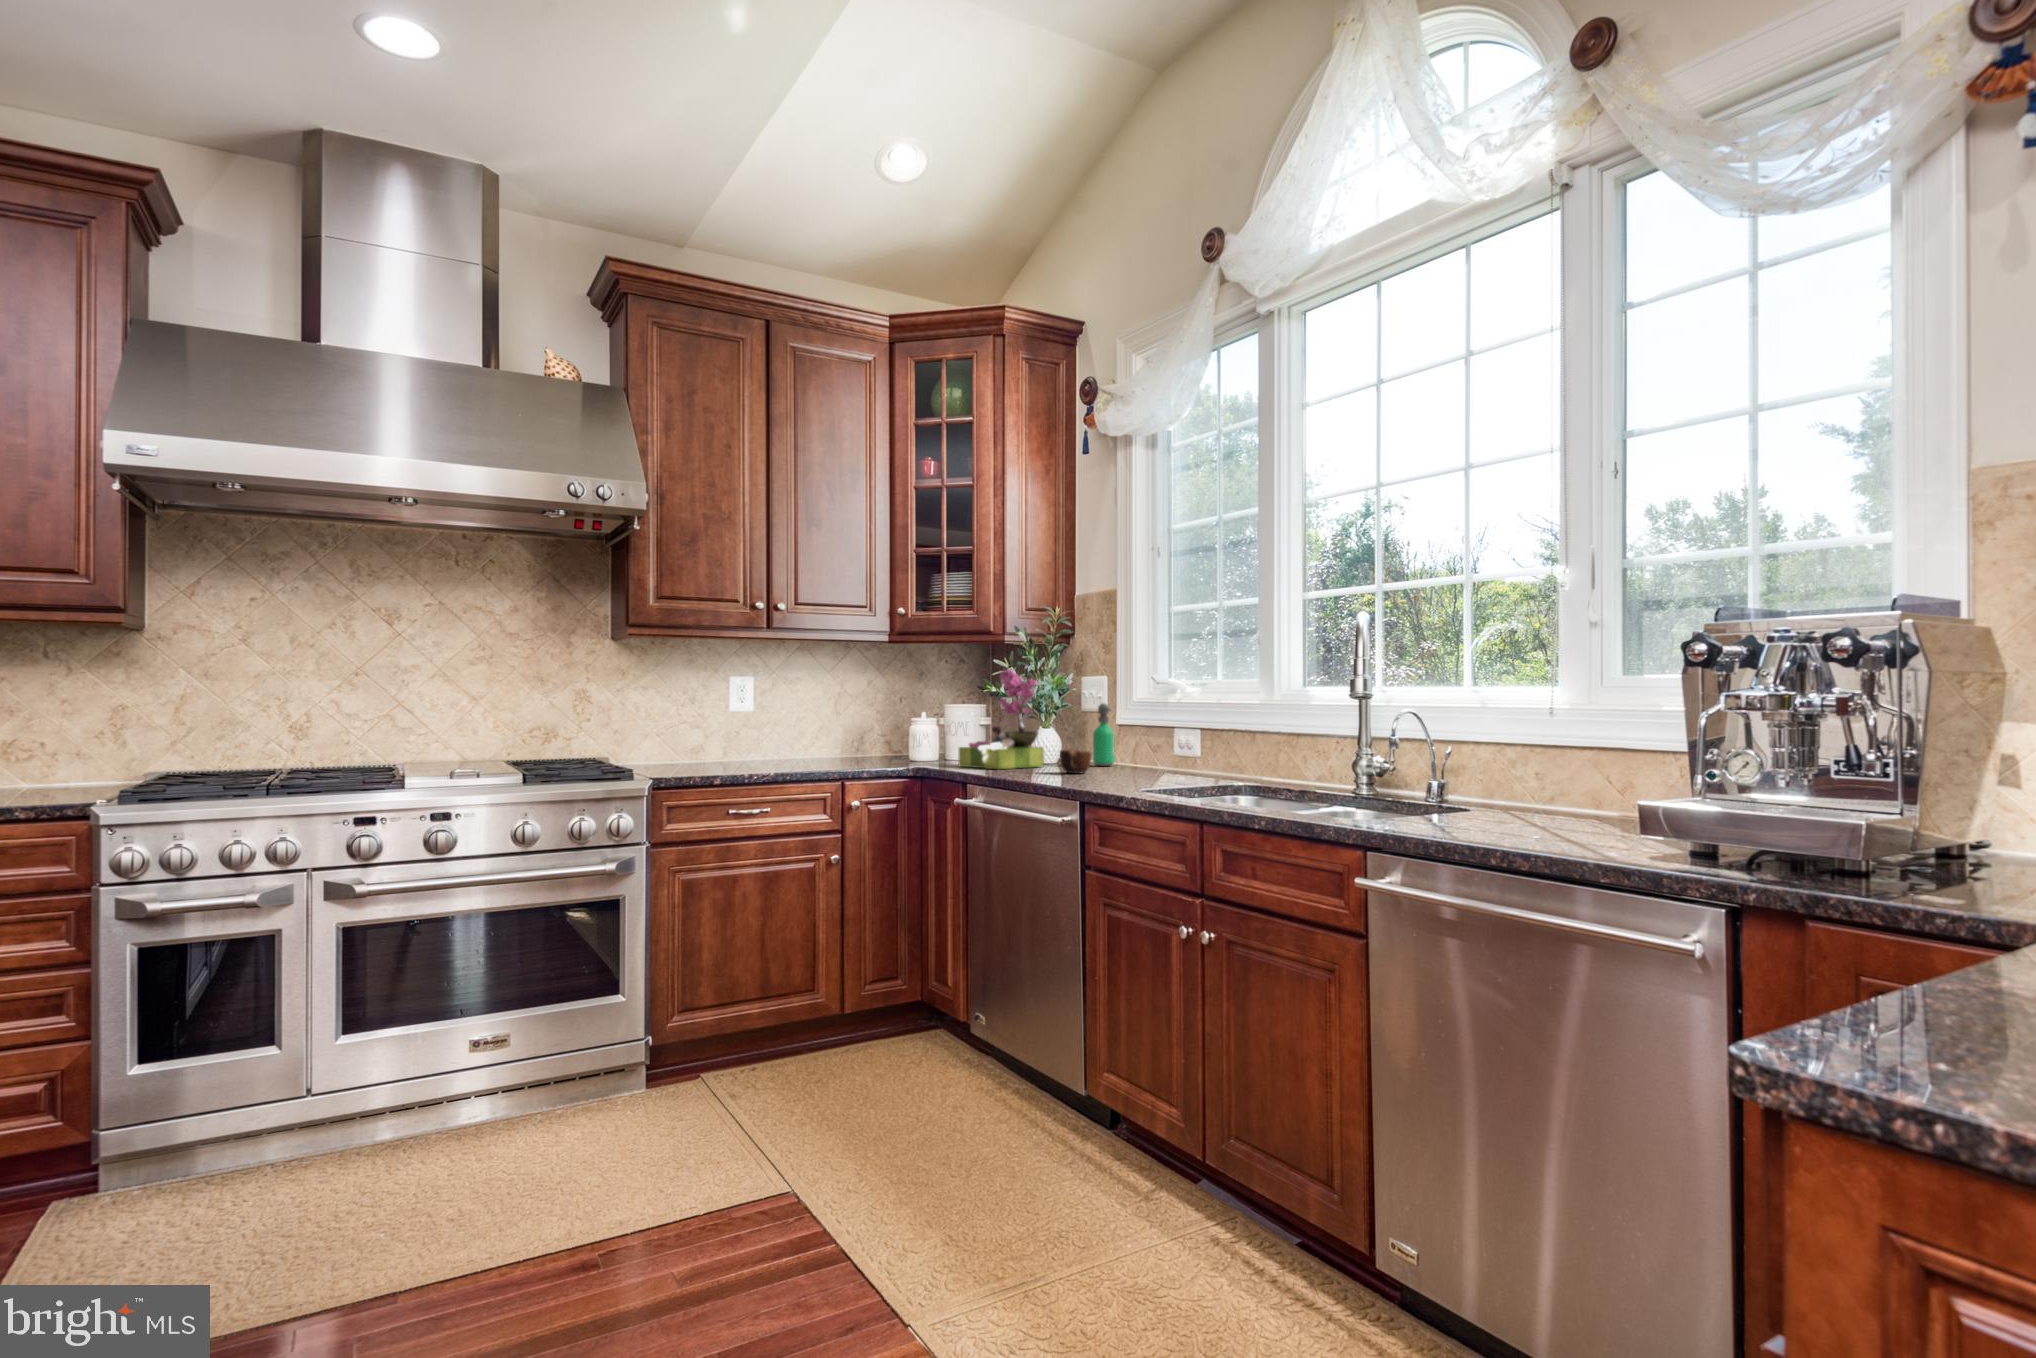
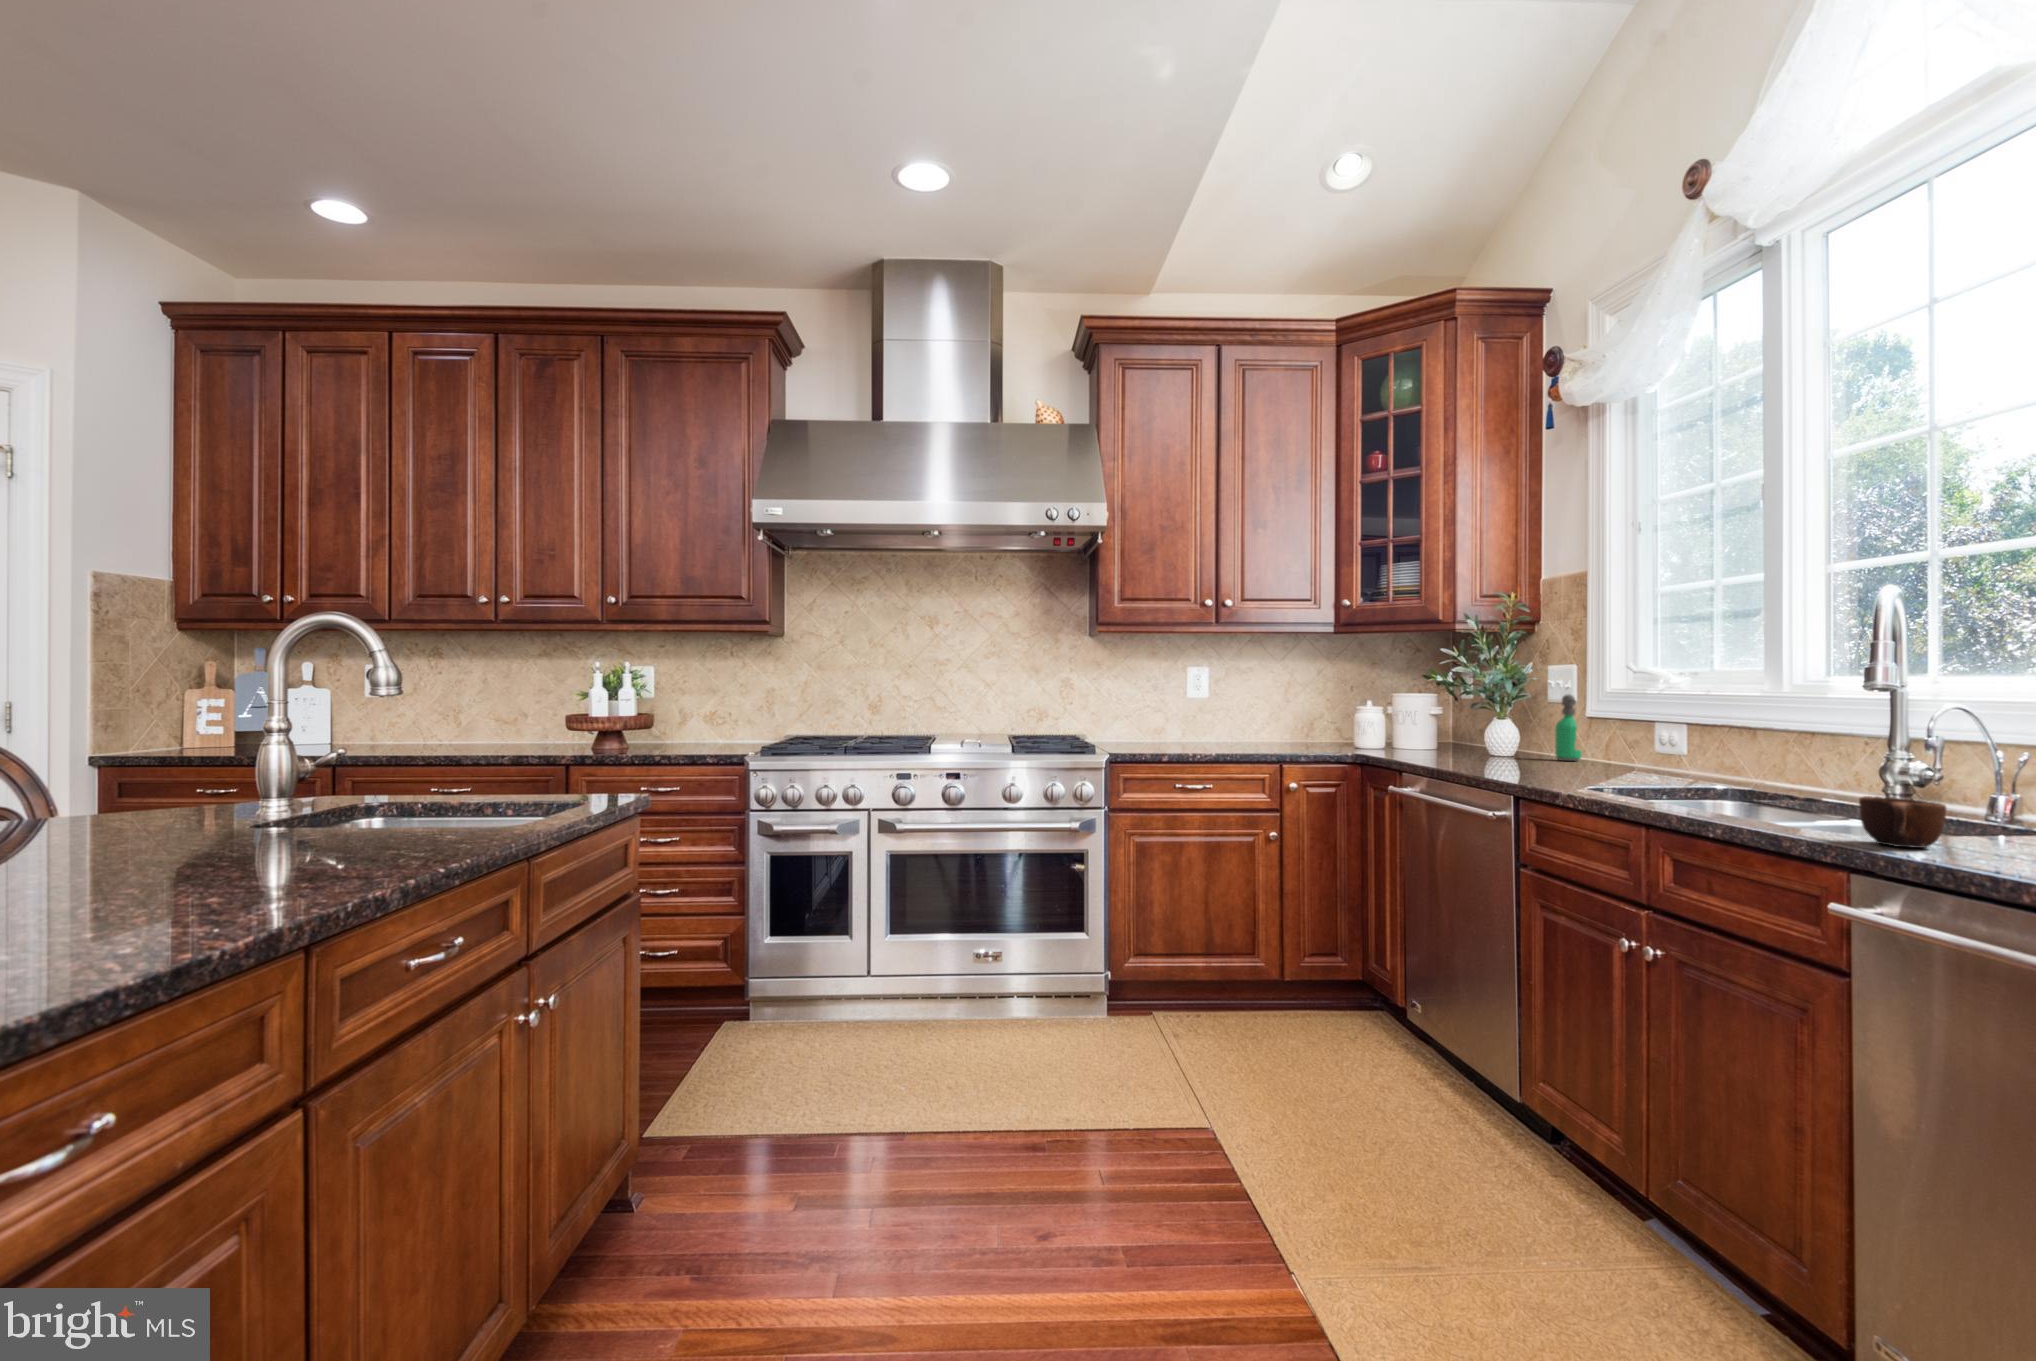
flower arrangement: present [959,669,1044,769] -> none [1402,657,1496,759]
mug: present [1060,750,1091,773] -> present [1859,796,1946,848]

